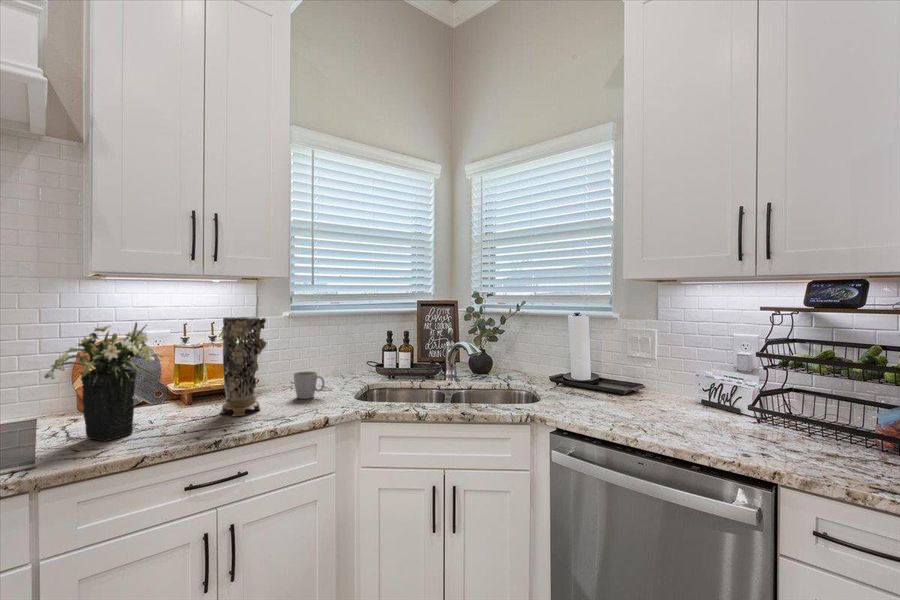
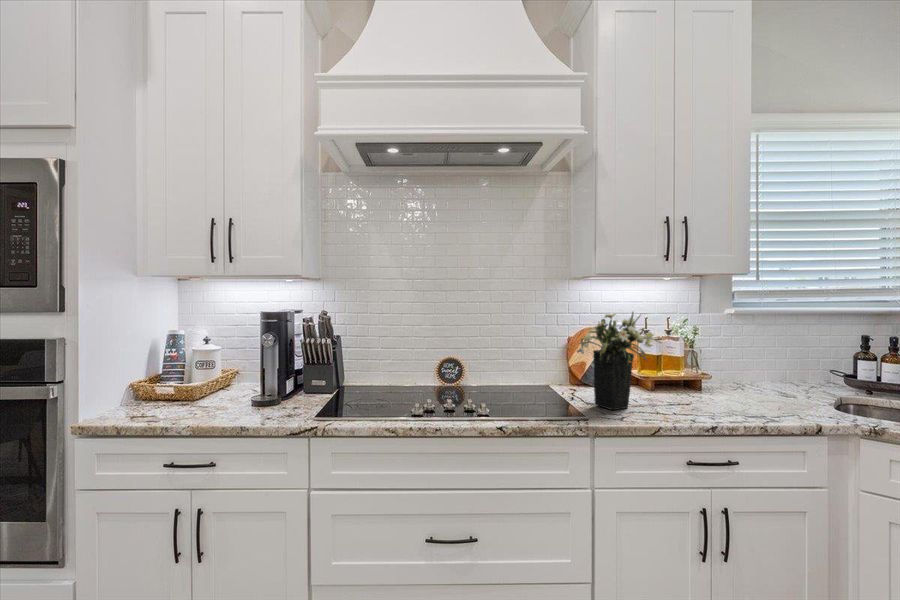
decorative vase: present [221,317,267,416] -> none [691,311,741,408]
mug: present [294,371,325,399] -> none [757,372,797,401]

